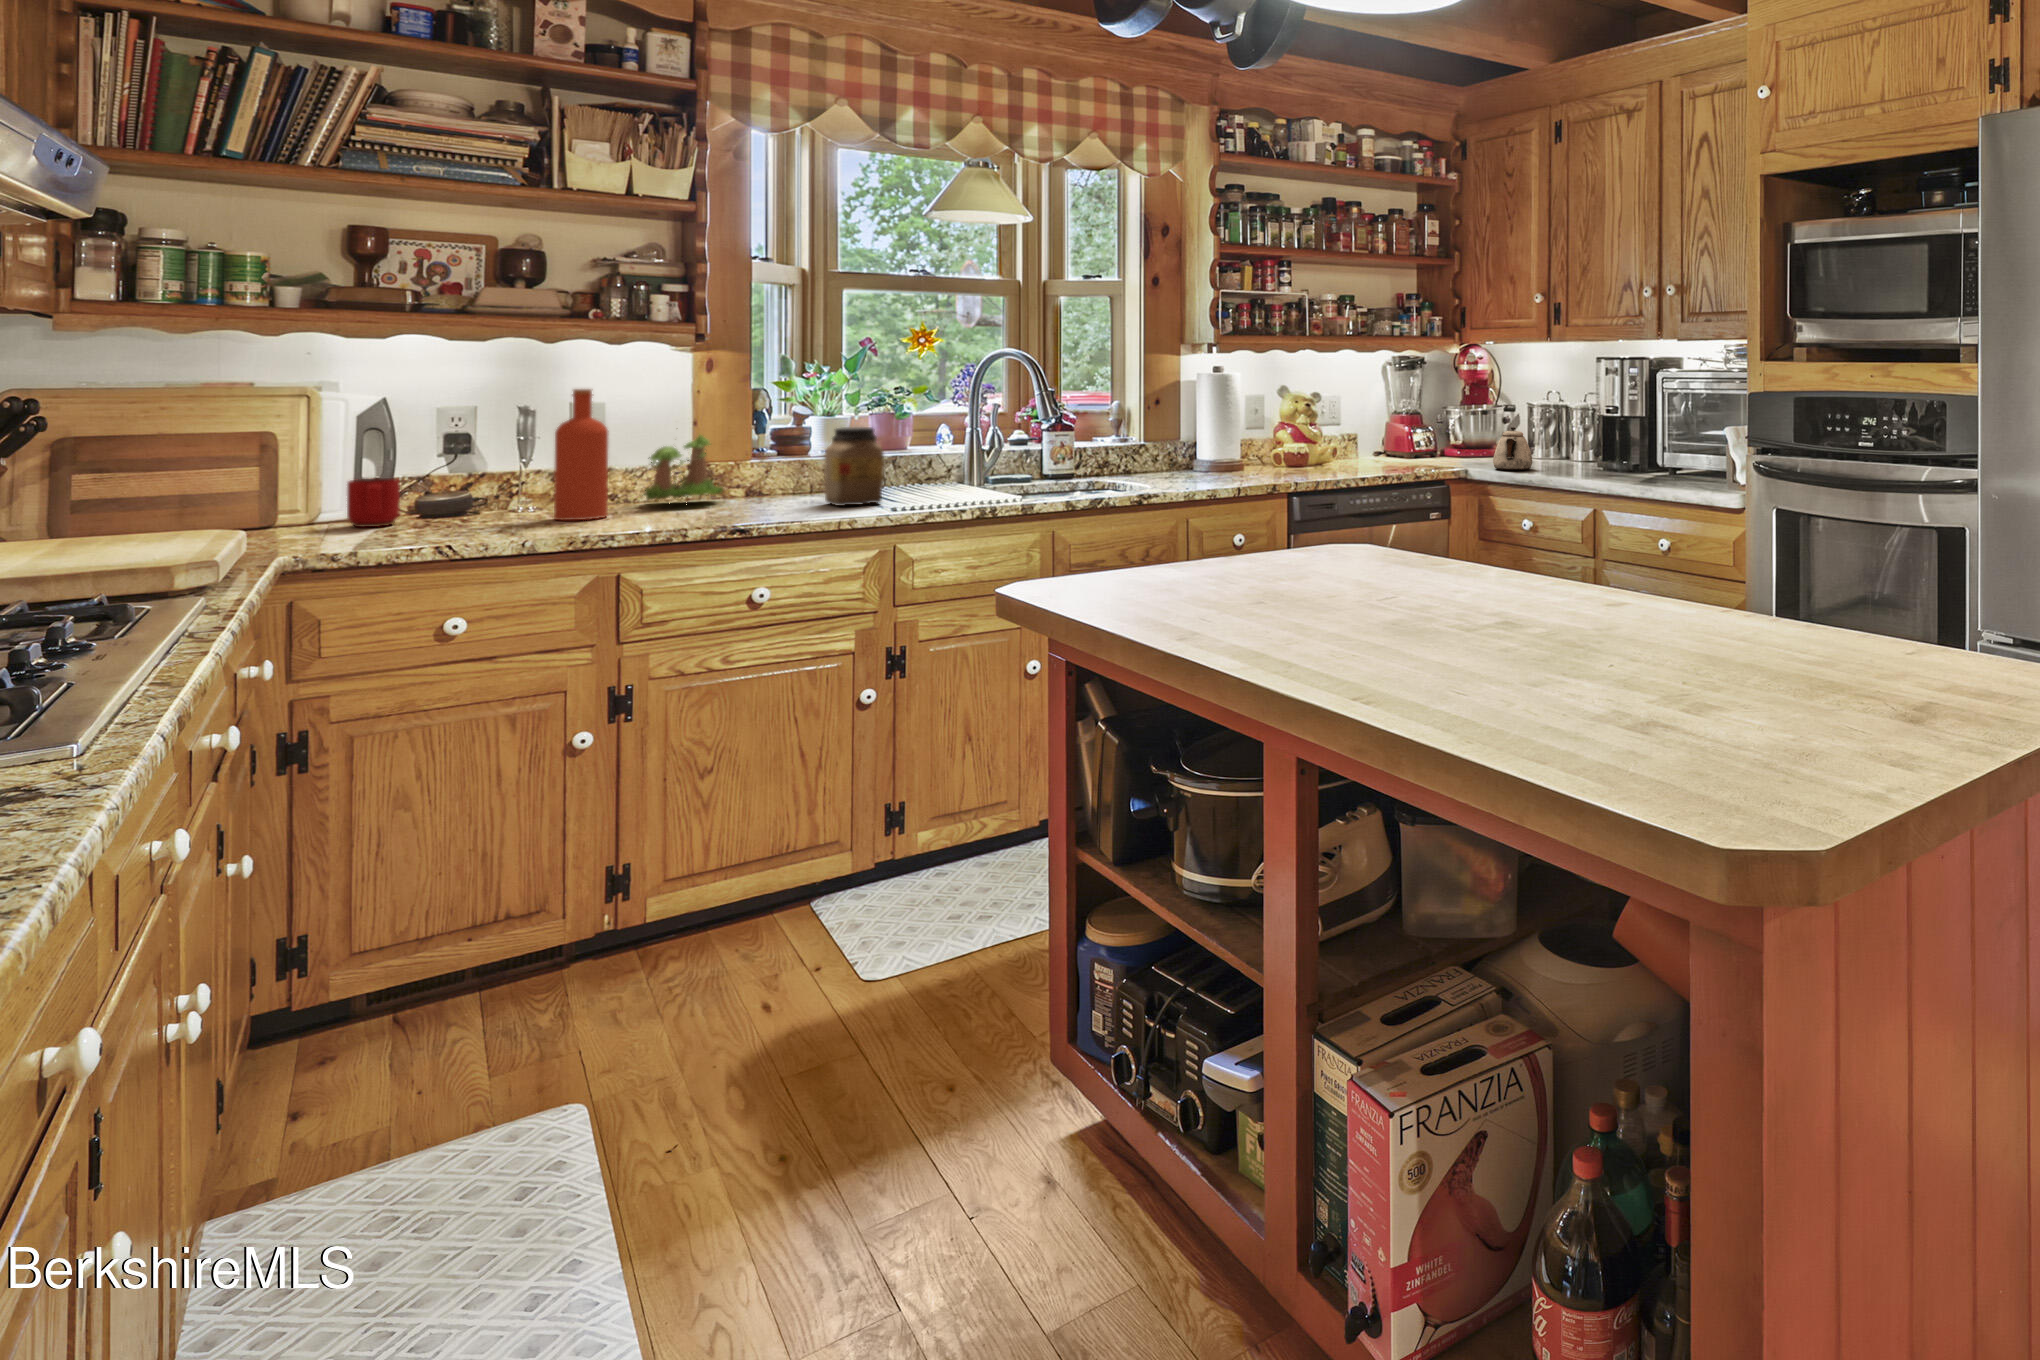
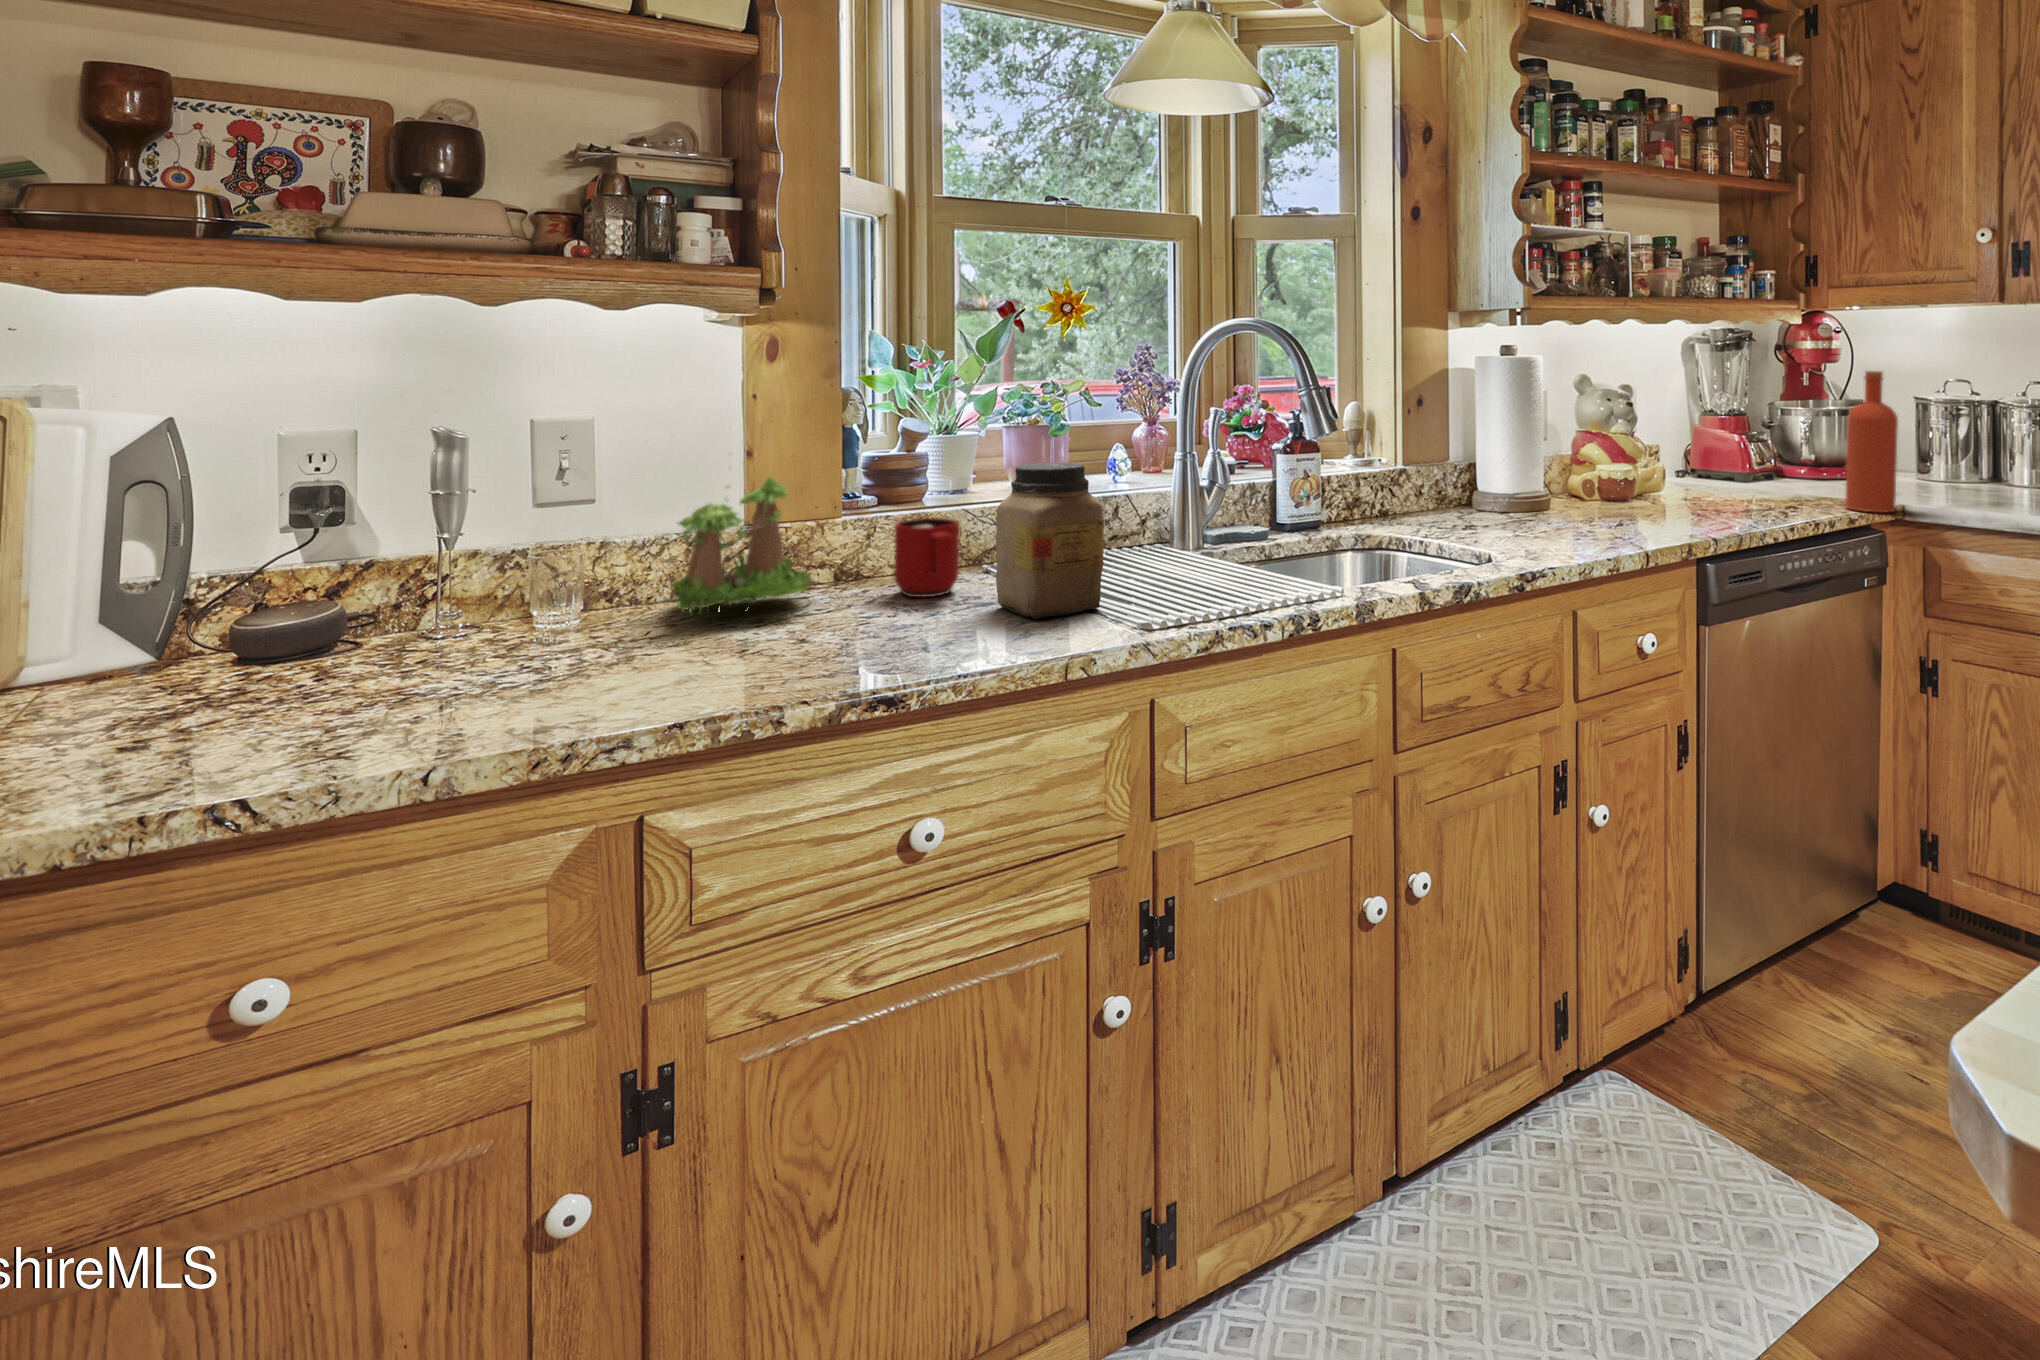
bottle: present [554,389,608,520] -> present [1845,371,1898,512]
teapot: present [1493,427,1532,470] -> none [1941,445,2010,514]
mug: present [347,478,400,527] -> present [895,518,959,597]

